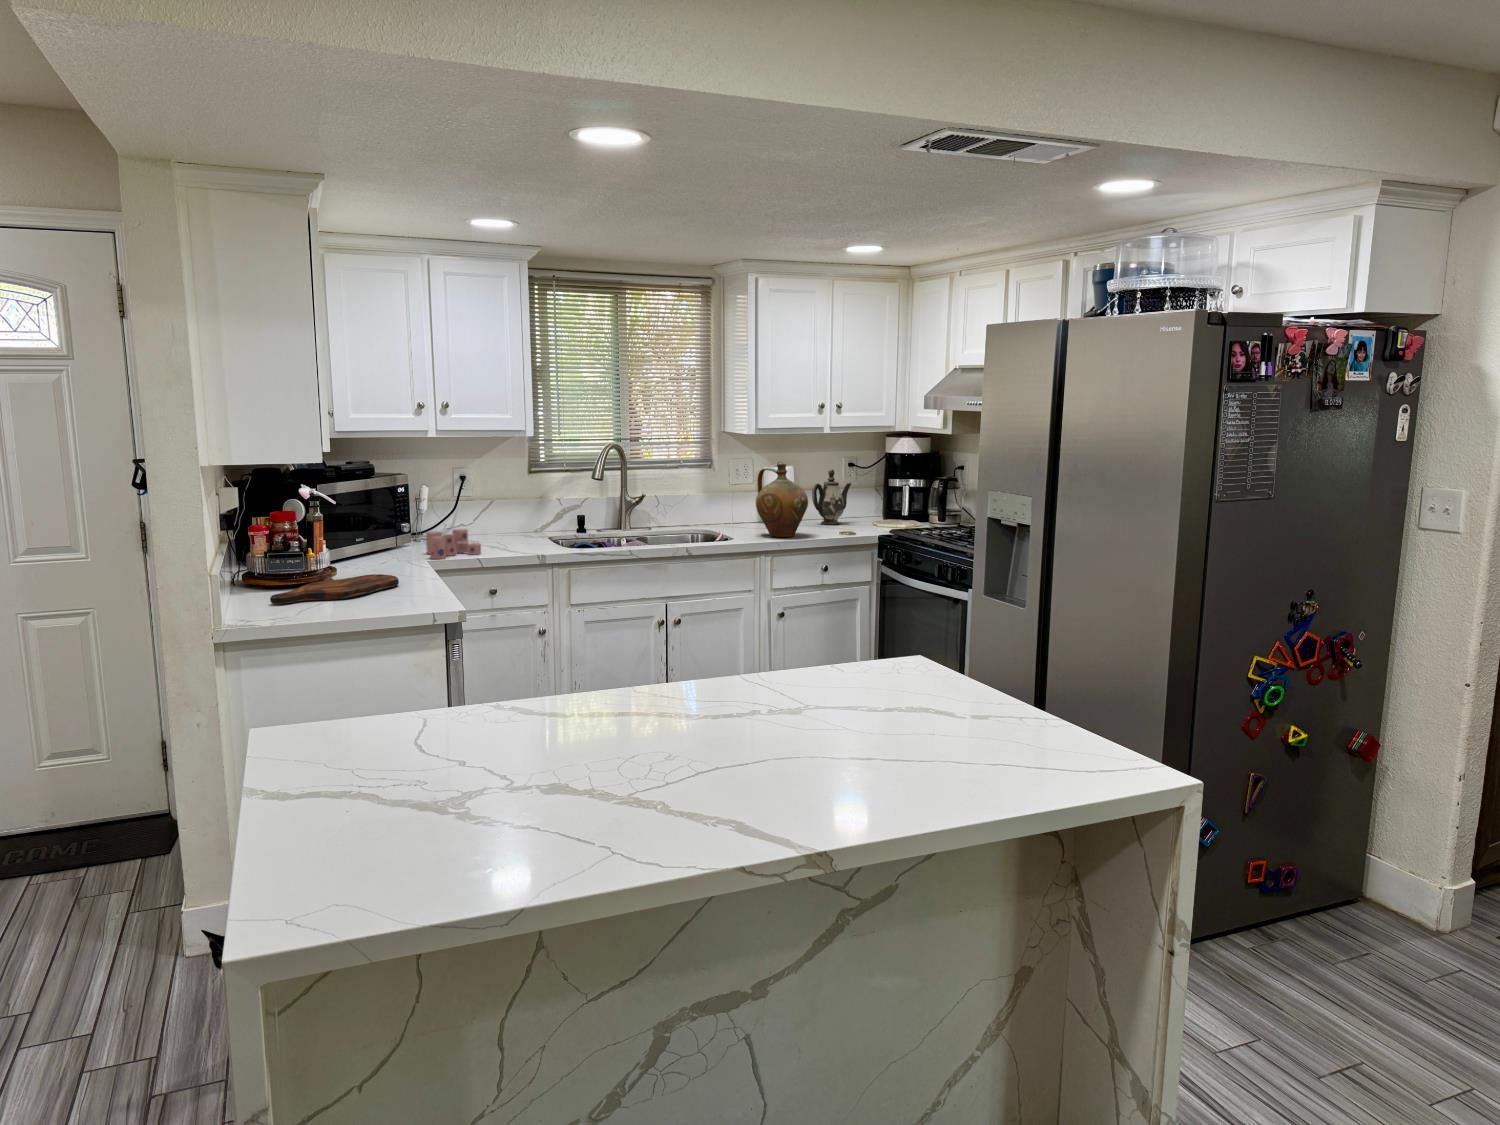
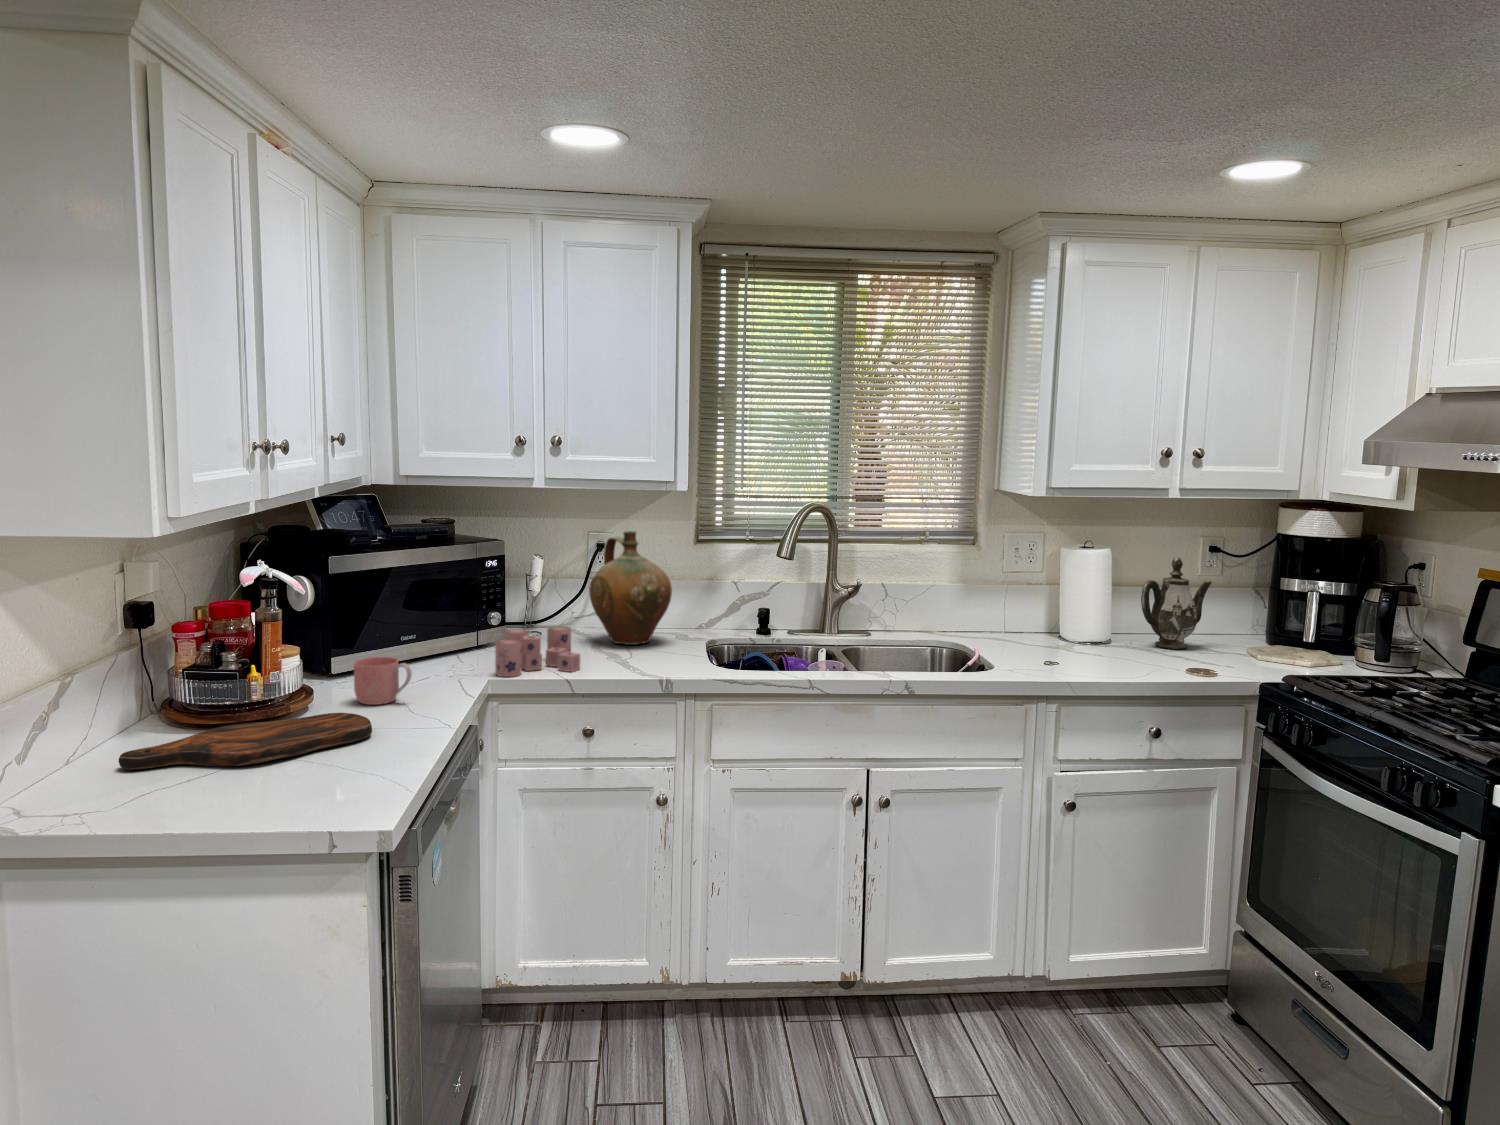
ceramic jug: present [756,464,808,537] -> present [589,531,672,645]
mug: none [358,546,397,575] -> present [354,657,412,705]

